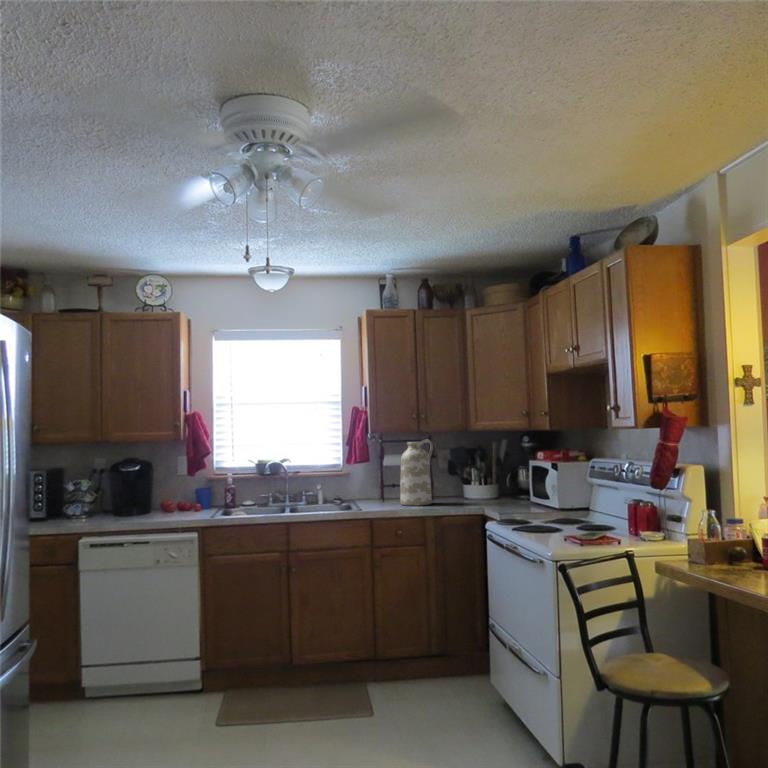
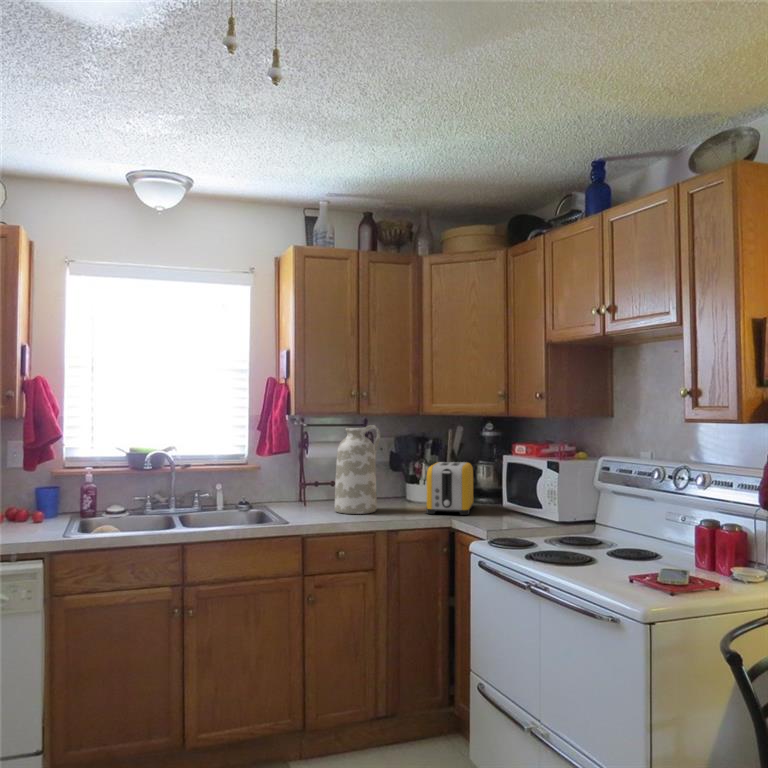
toaster: none [467,467,510,506] -> present [427,462,473,515]

